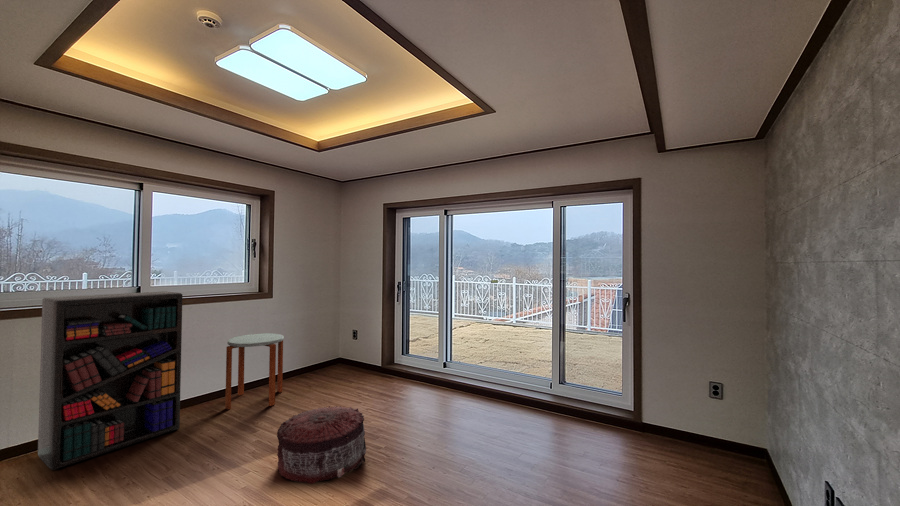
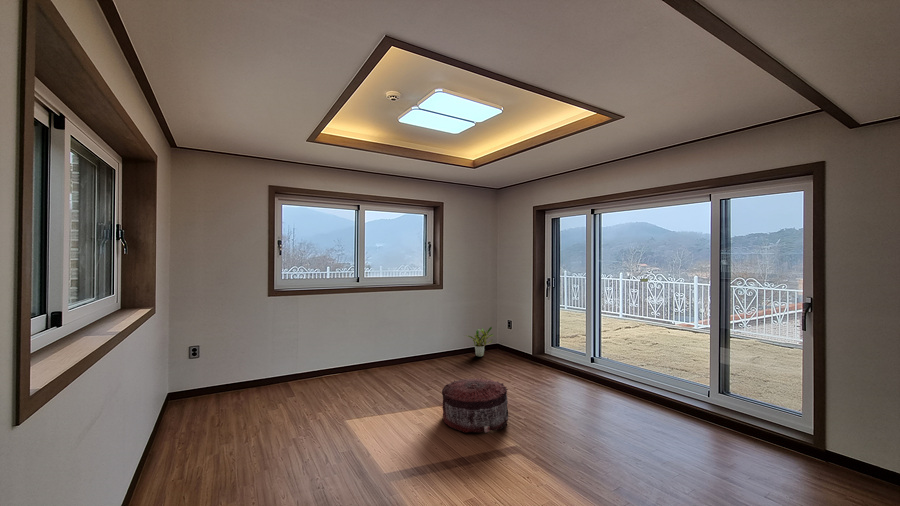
bookshelf: present [38,291,182,470] -> none [309,282,383,392]
side table: present [225,334,284,409] -> none [411,317,451,374]
potted plant: none [298,339,337,376] -> present [468,327,493,357]

